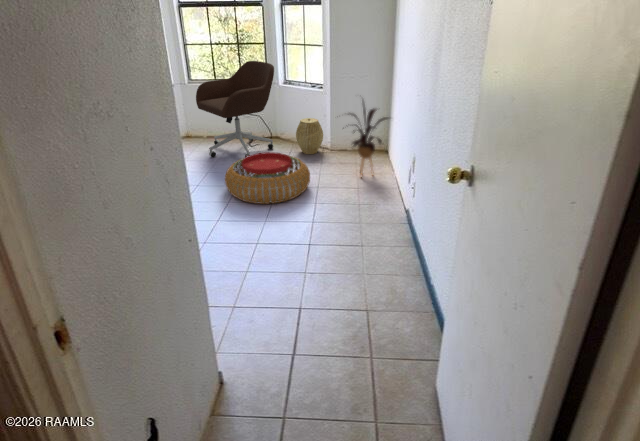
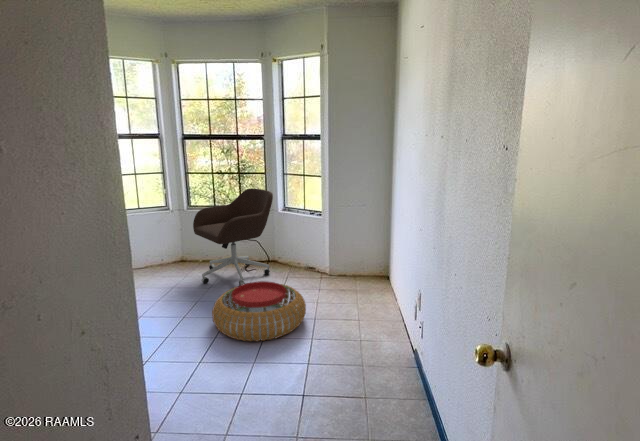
house plant: present [348,102,388,175] -> none [333,223,395,309]
woven basket: present [296,118,323,154] -> none [293,243,322,280]

